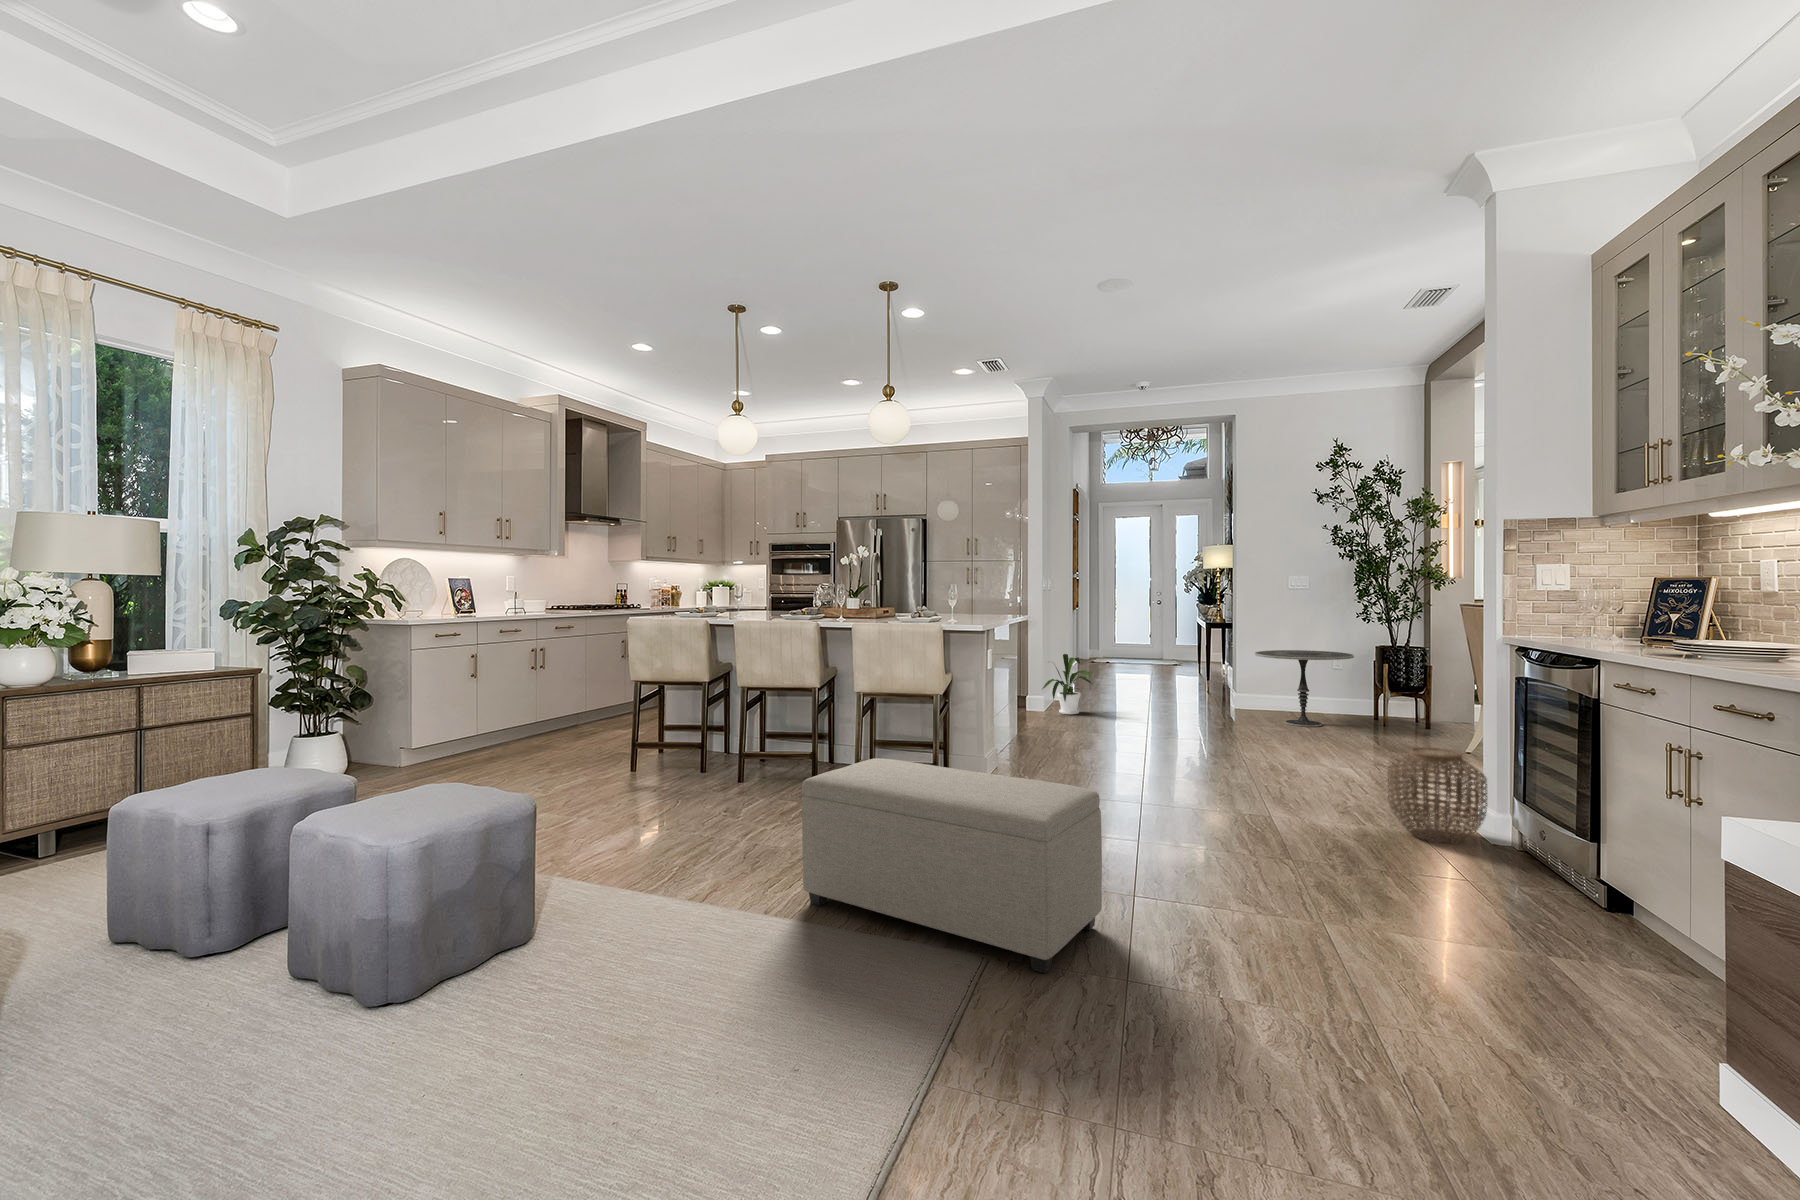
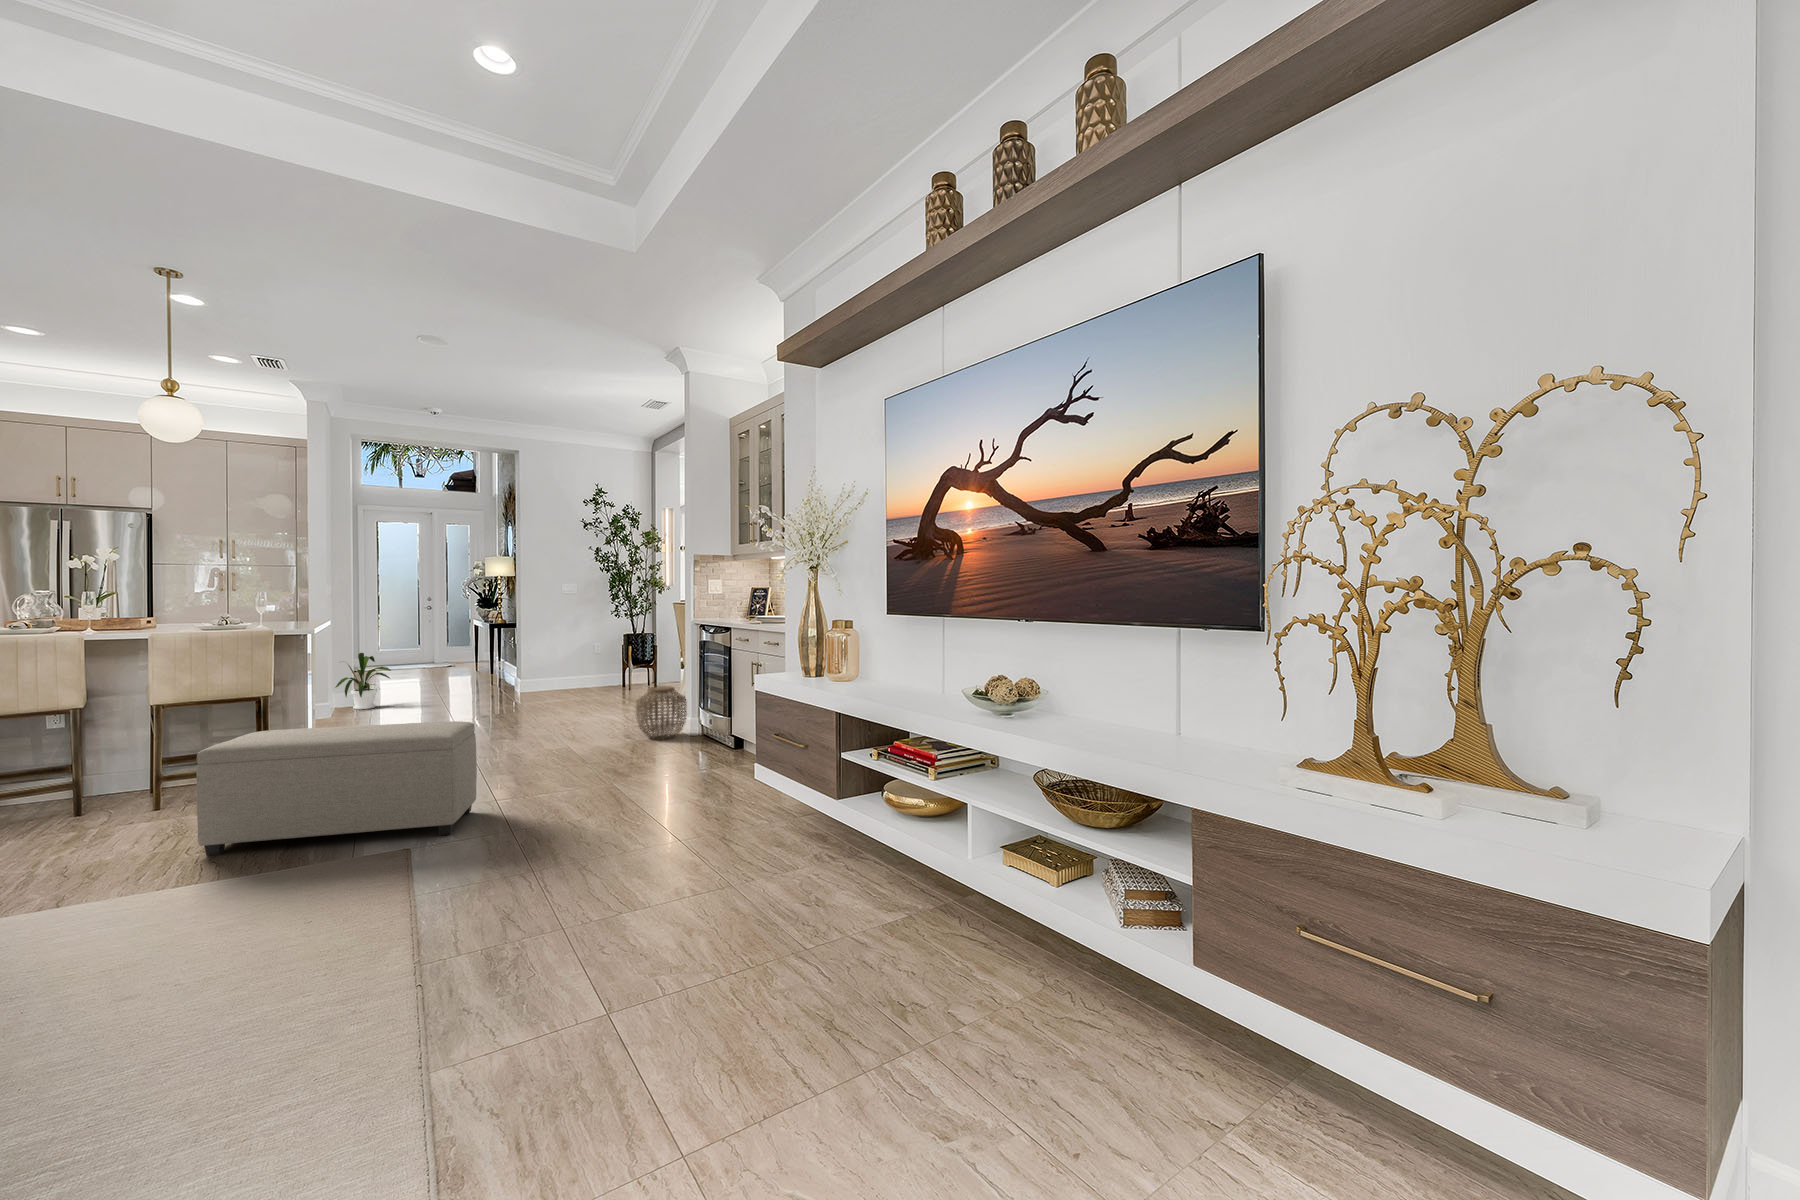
side table: present [1255,650,1354,727] -> none [538,639,610,695]

